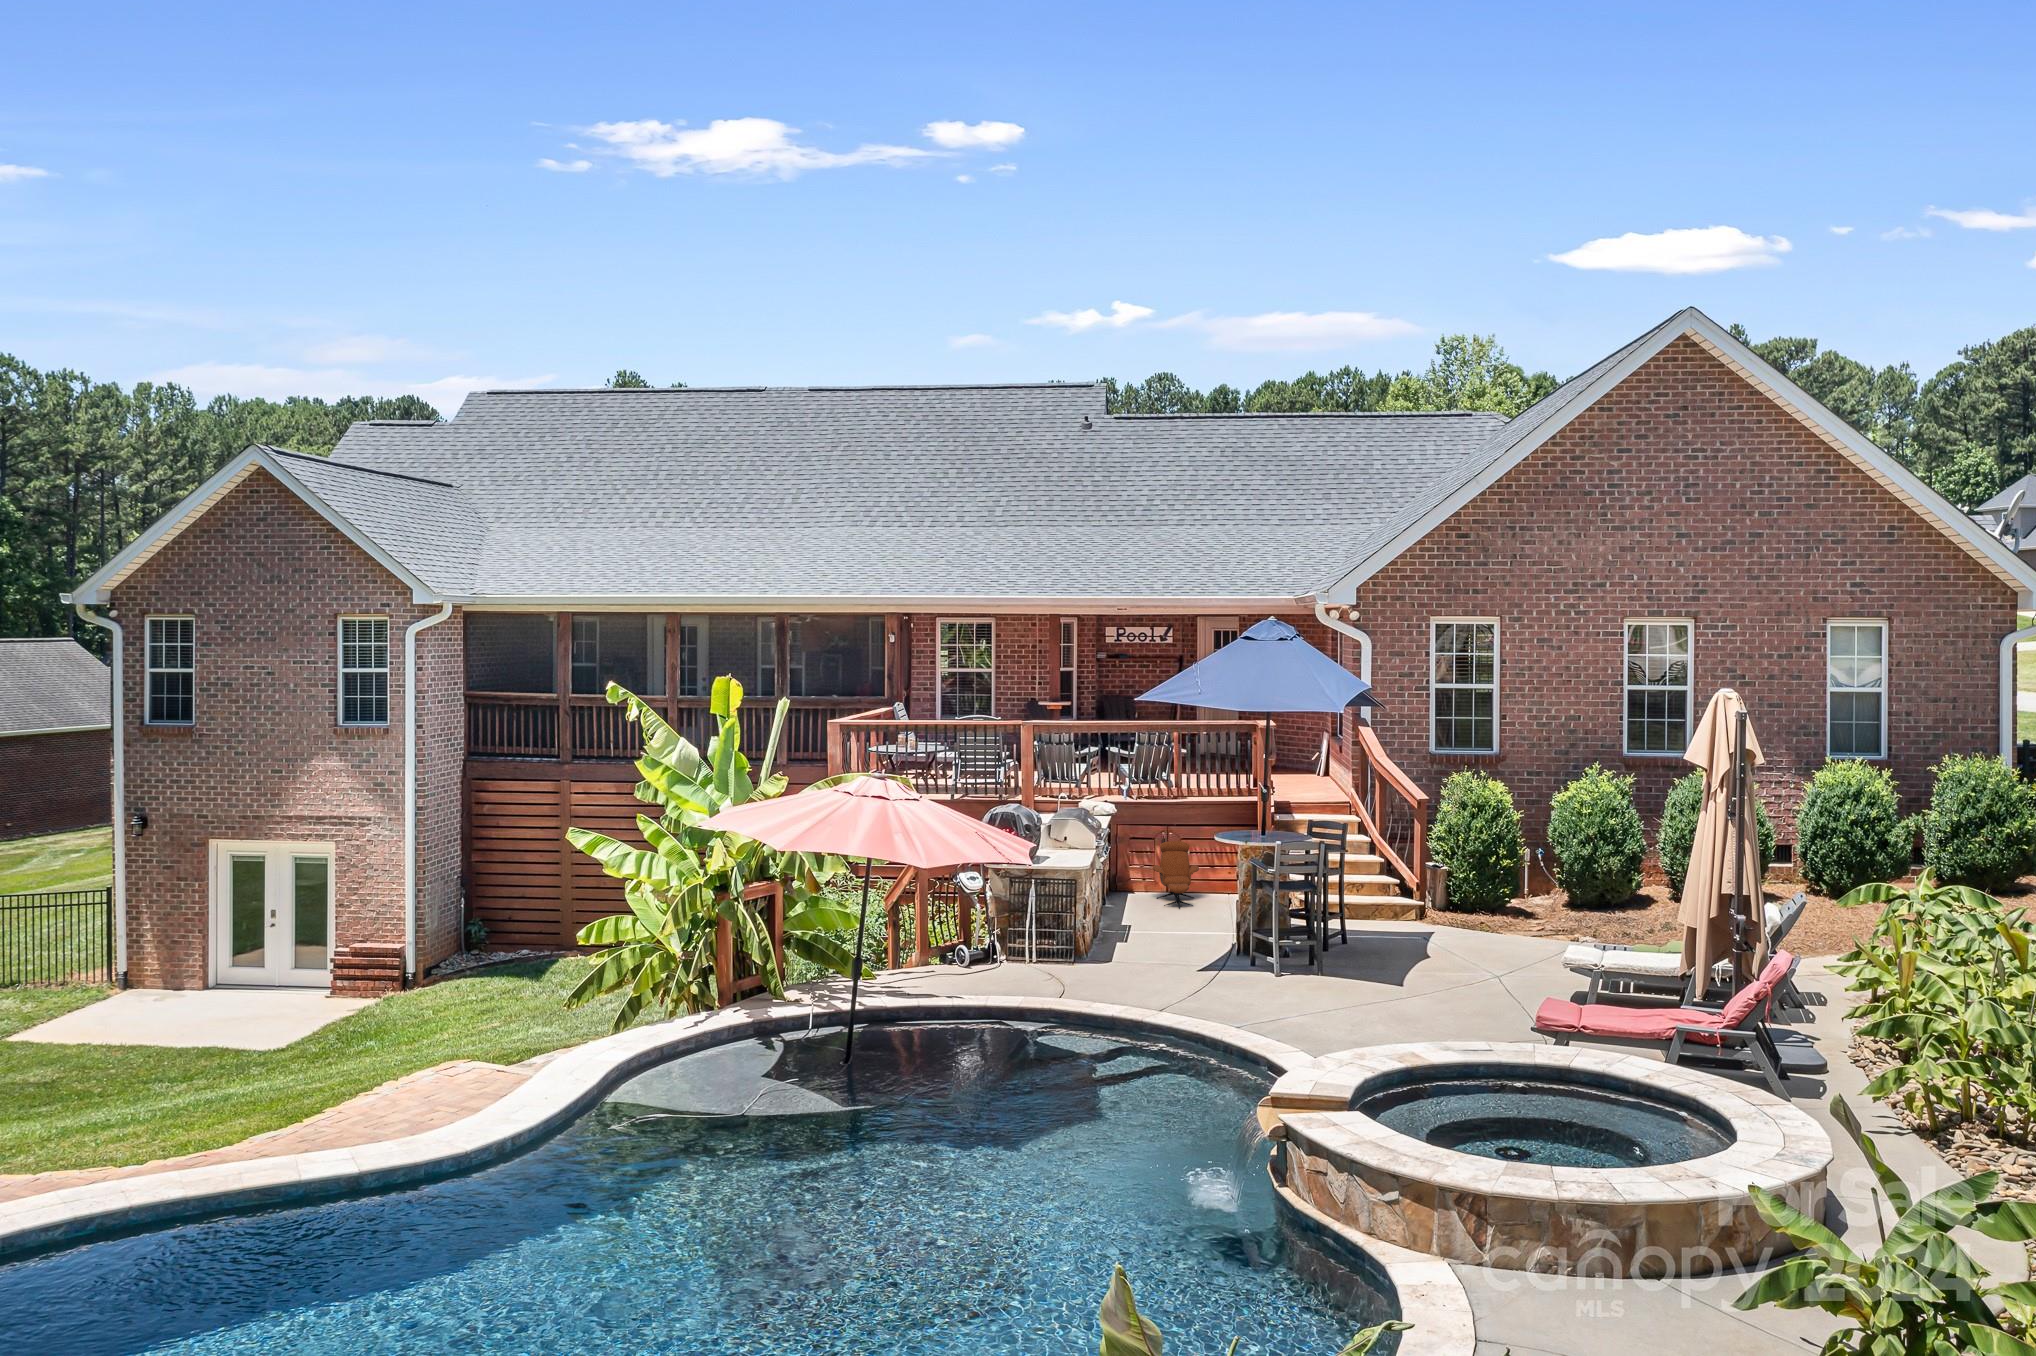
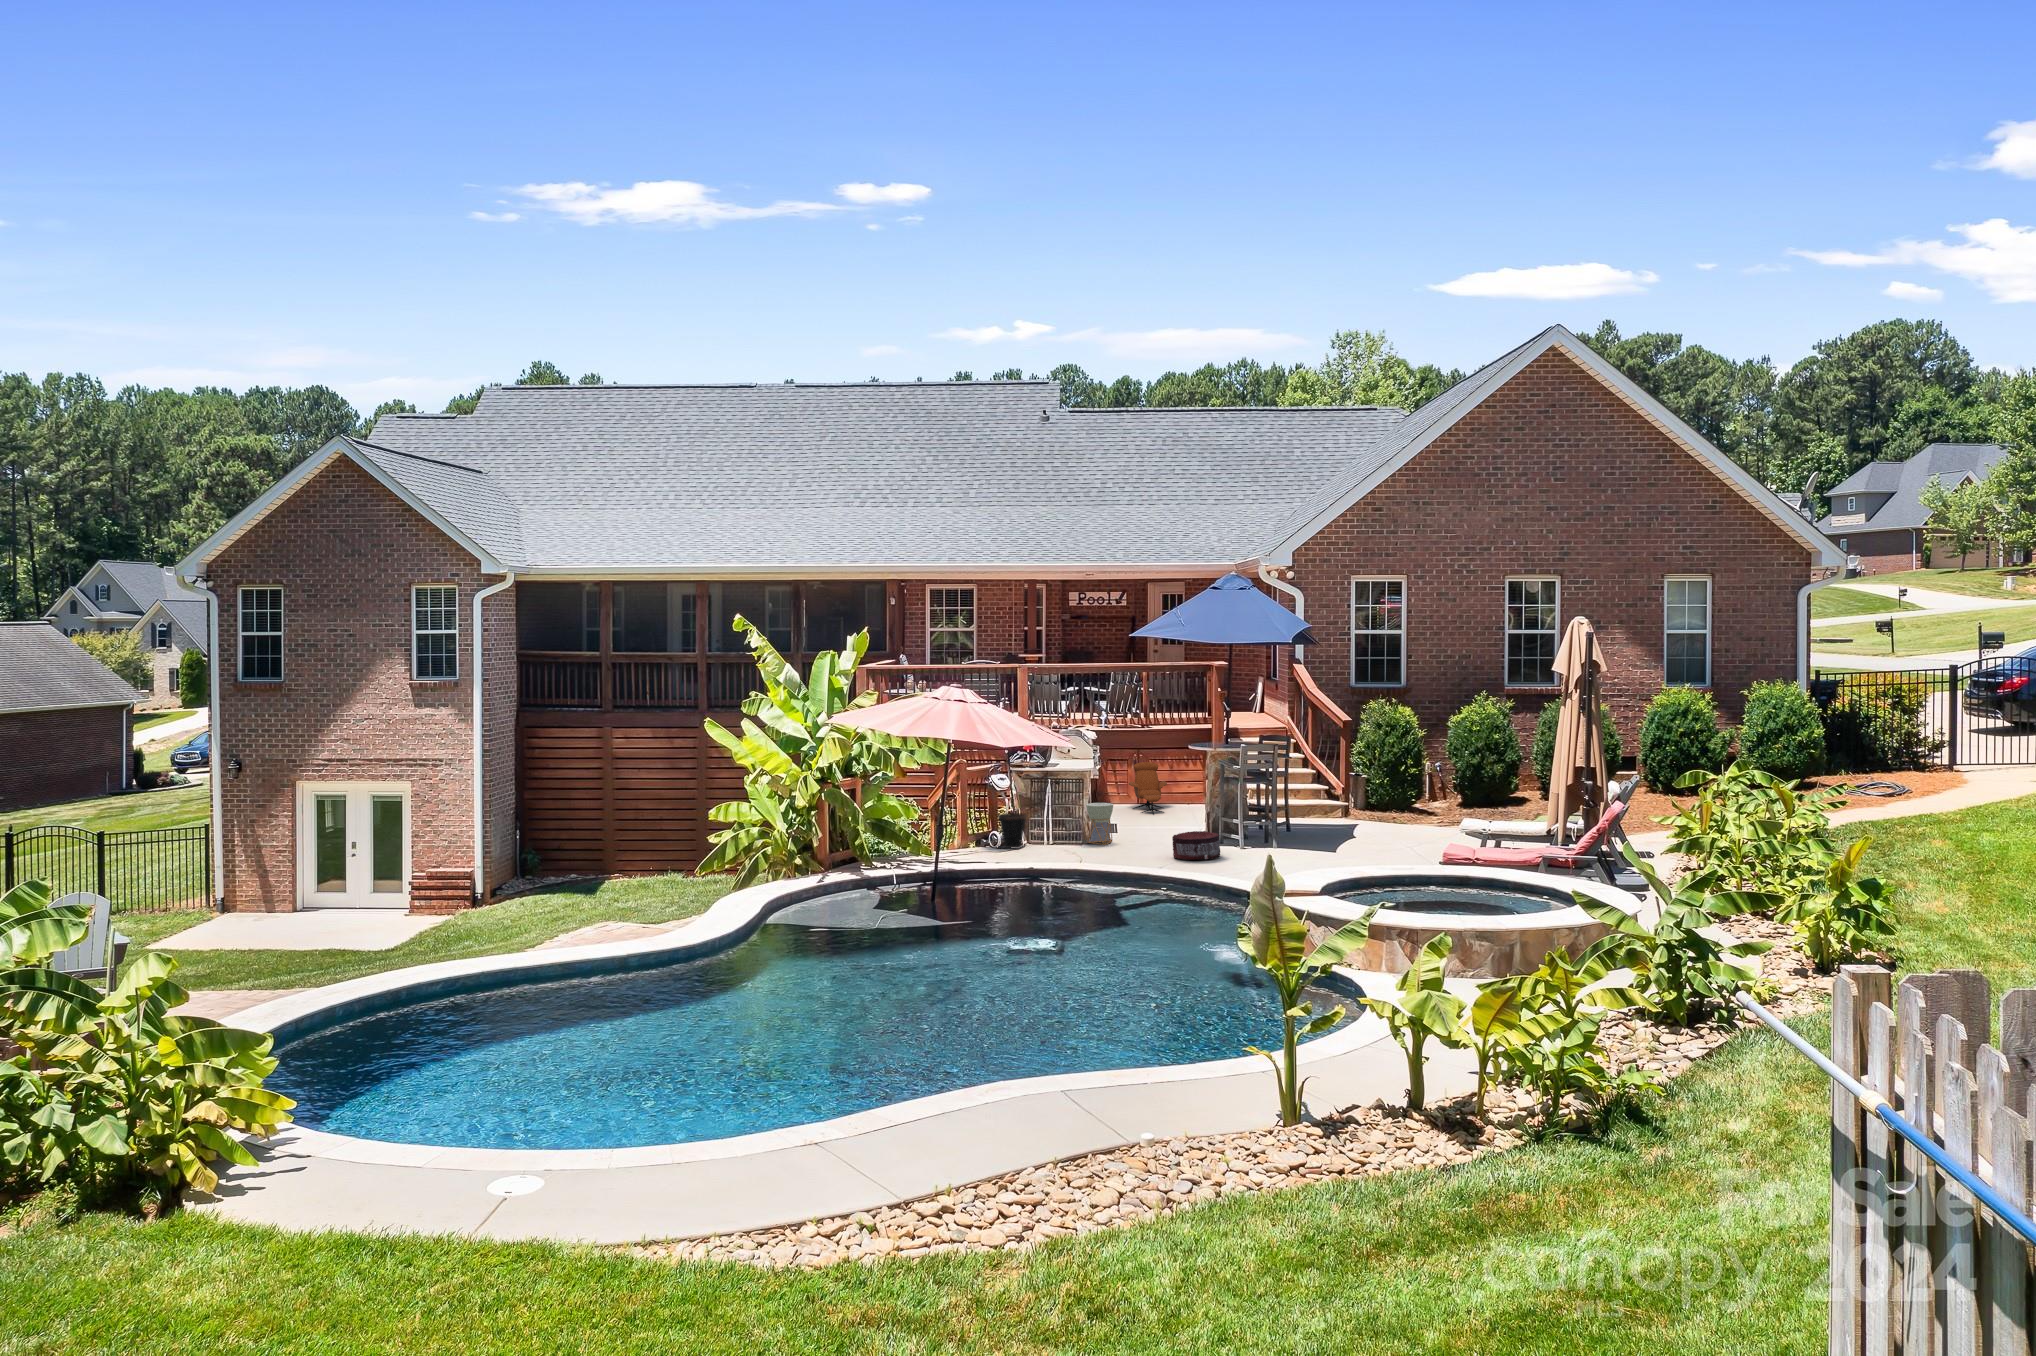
planter: none [1082,904,1116,959] -> present [1086,803,1113,845]
bucket: none [970,912,1010,961] -> present [998,813,1027,849]
pouf: none [1182,950,1243,991] -> present [1172,831,1220,860]

